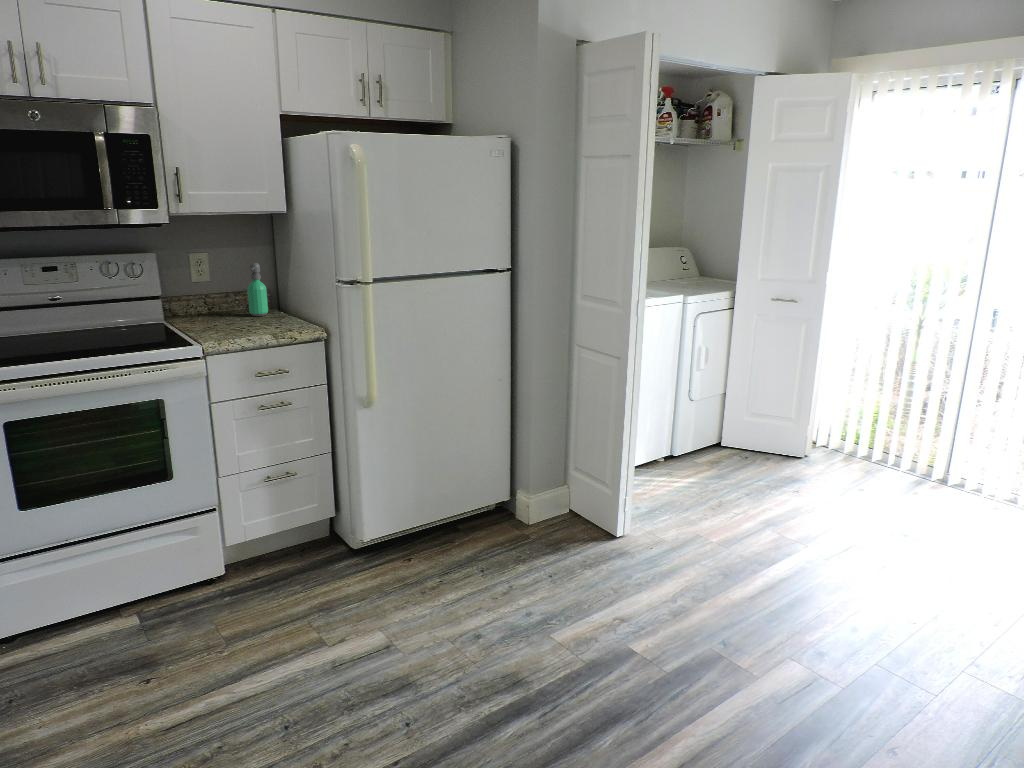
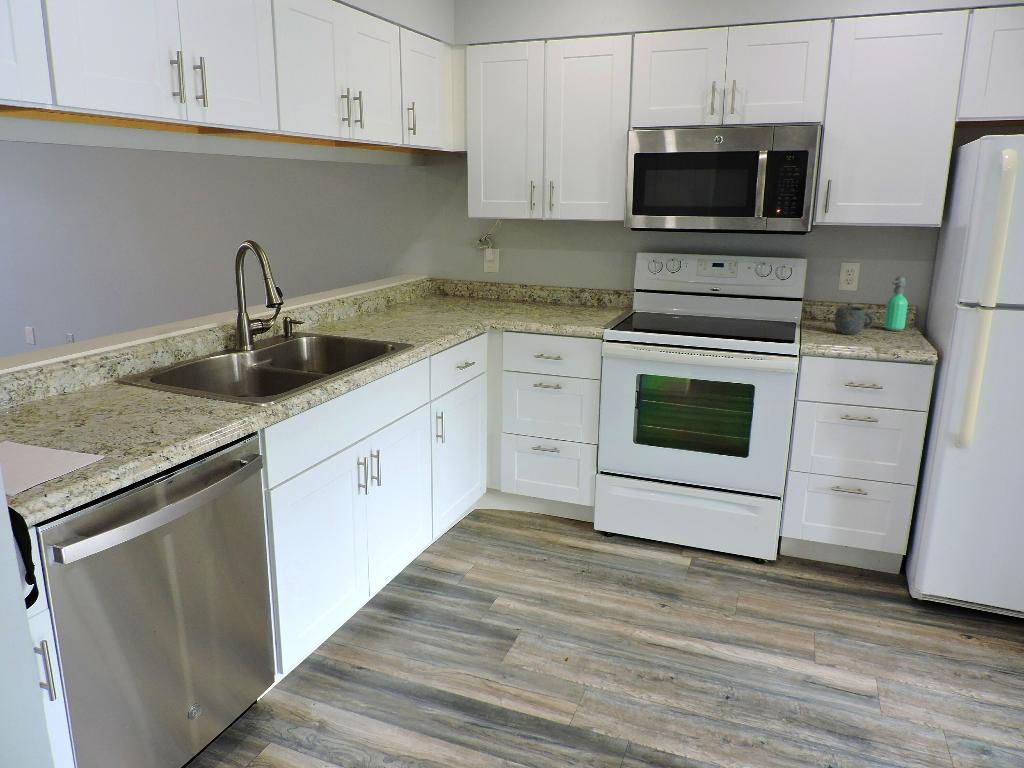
mug: none [210,298,249,327] -> present [834,307,874,335]

